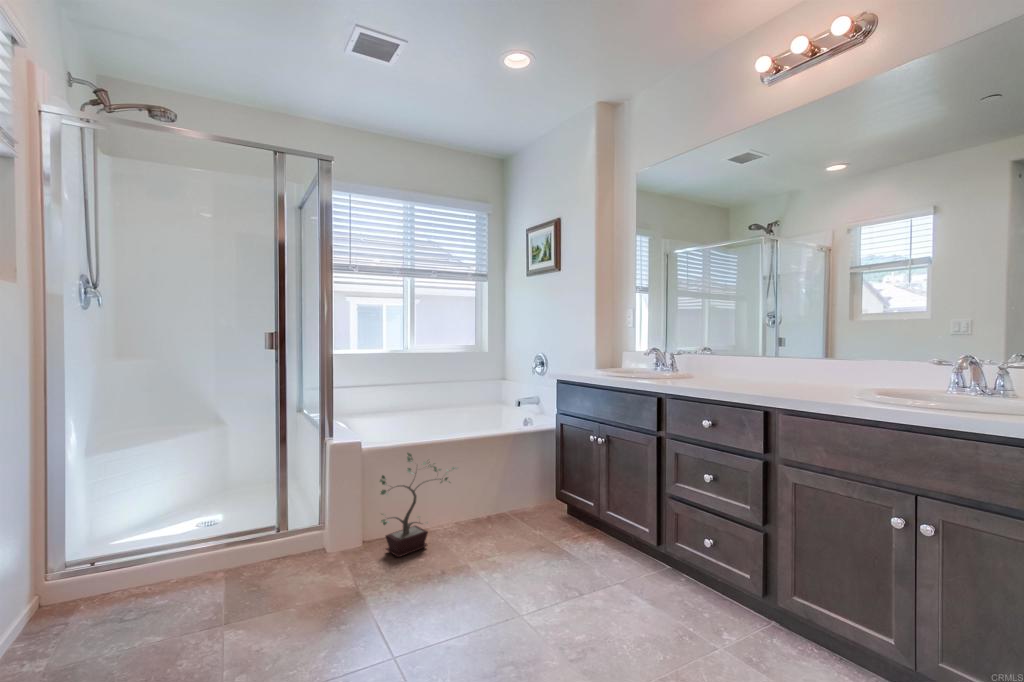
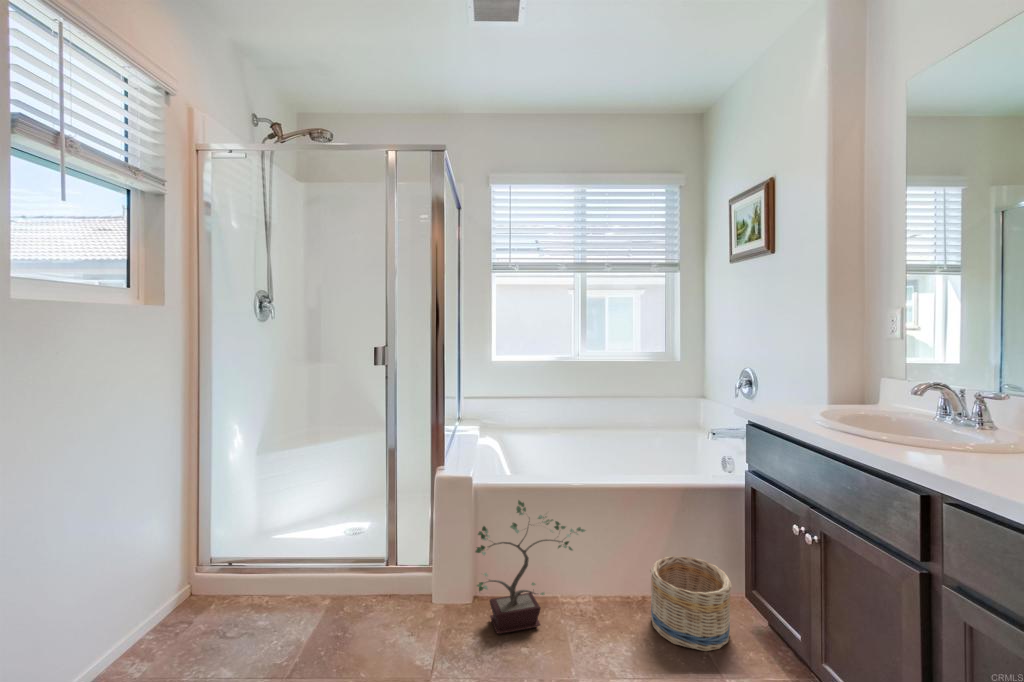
basket: none [500,480,552,535] -> present [650,556,732,651]

